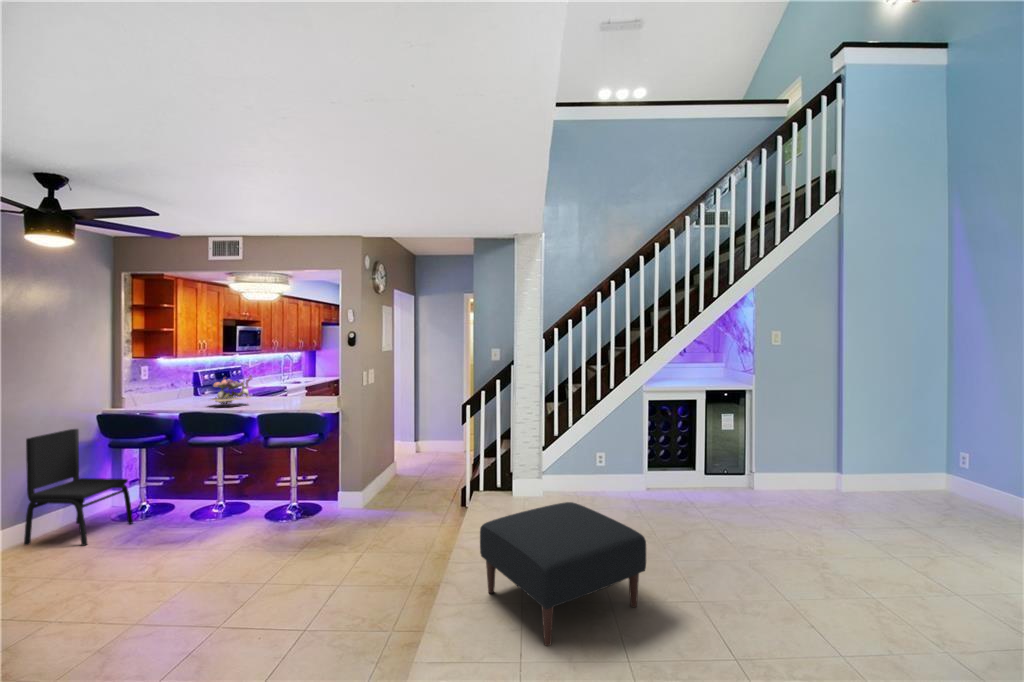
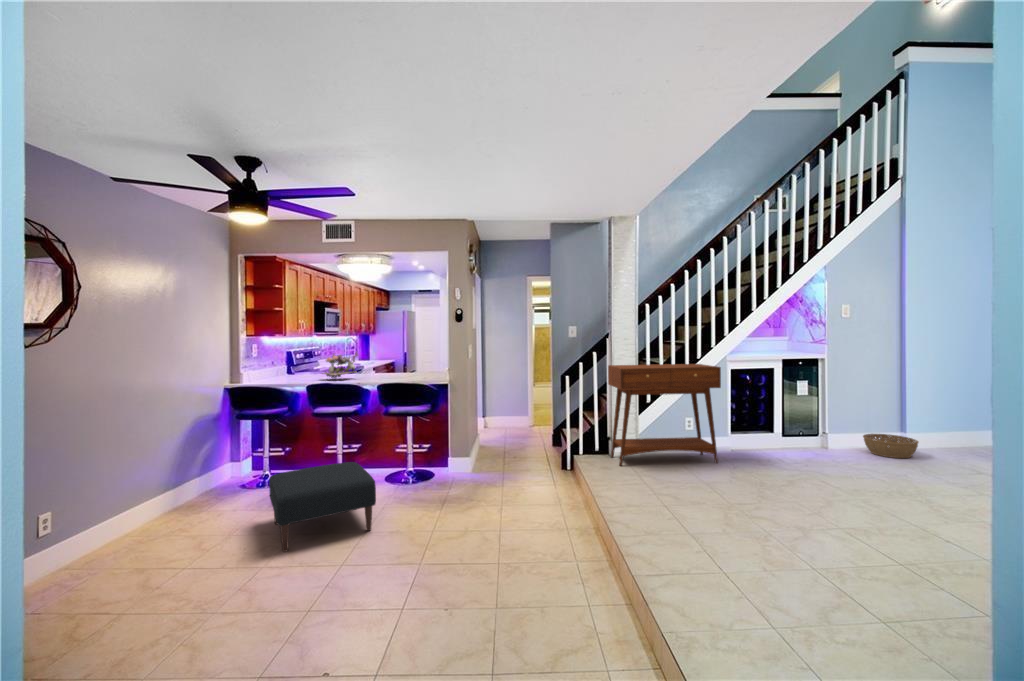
console table: none [510,395,622,510] -> present [608,364,721,466]
dining chair: present [24,429,133,546] -> none [177,399,264,503]
basket: none [790,474,846,504] -> present [863,434,918,458]
ottoman: present [480,502,646,646] -> present [269,462,376,552]

